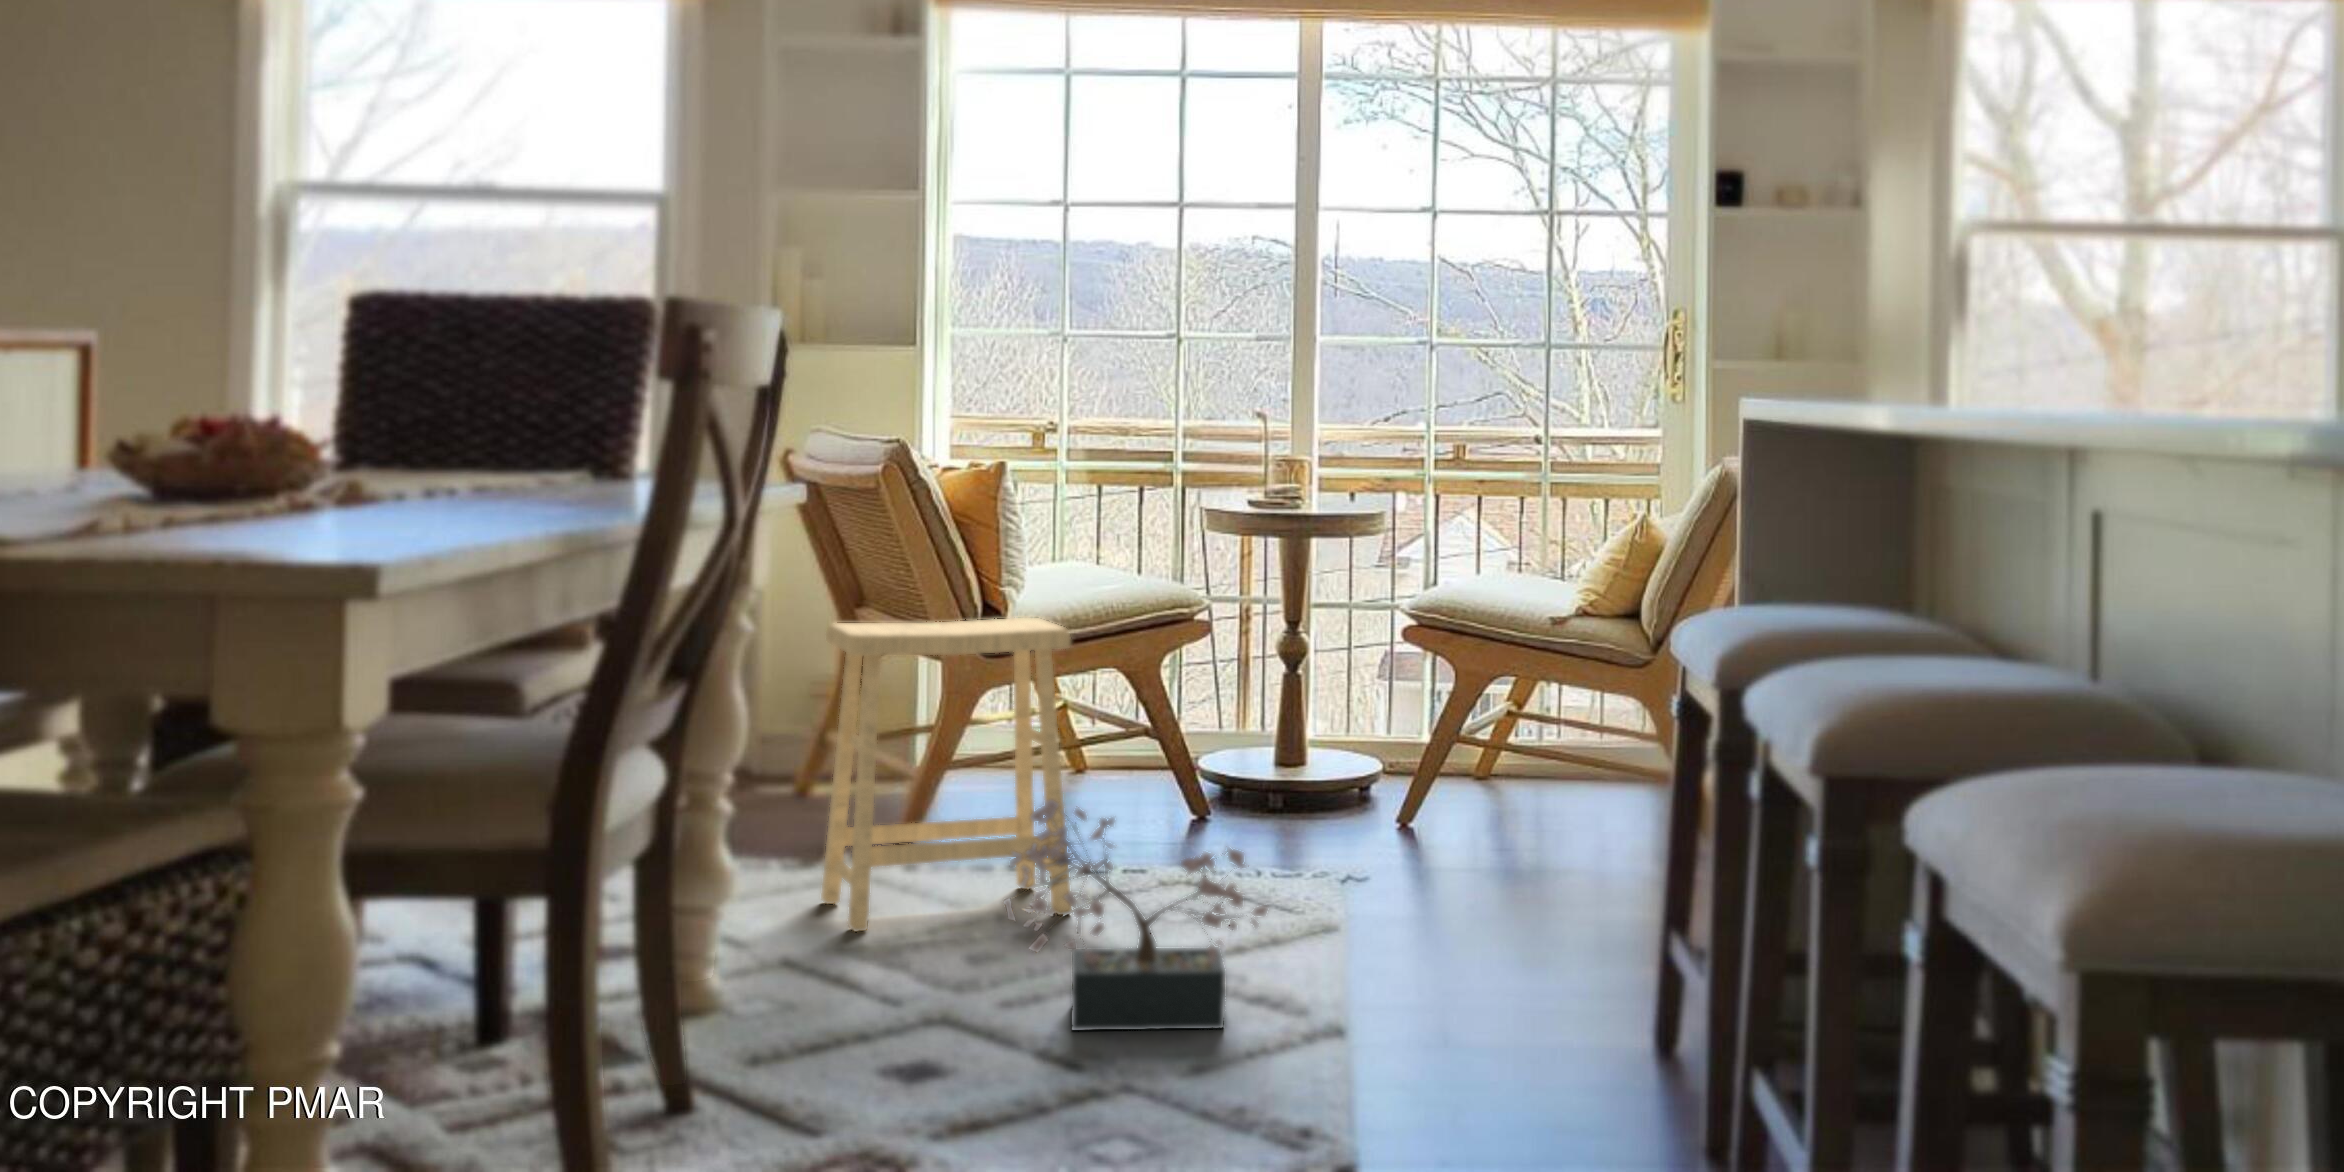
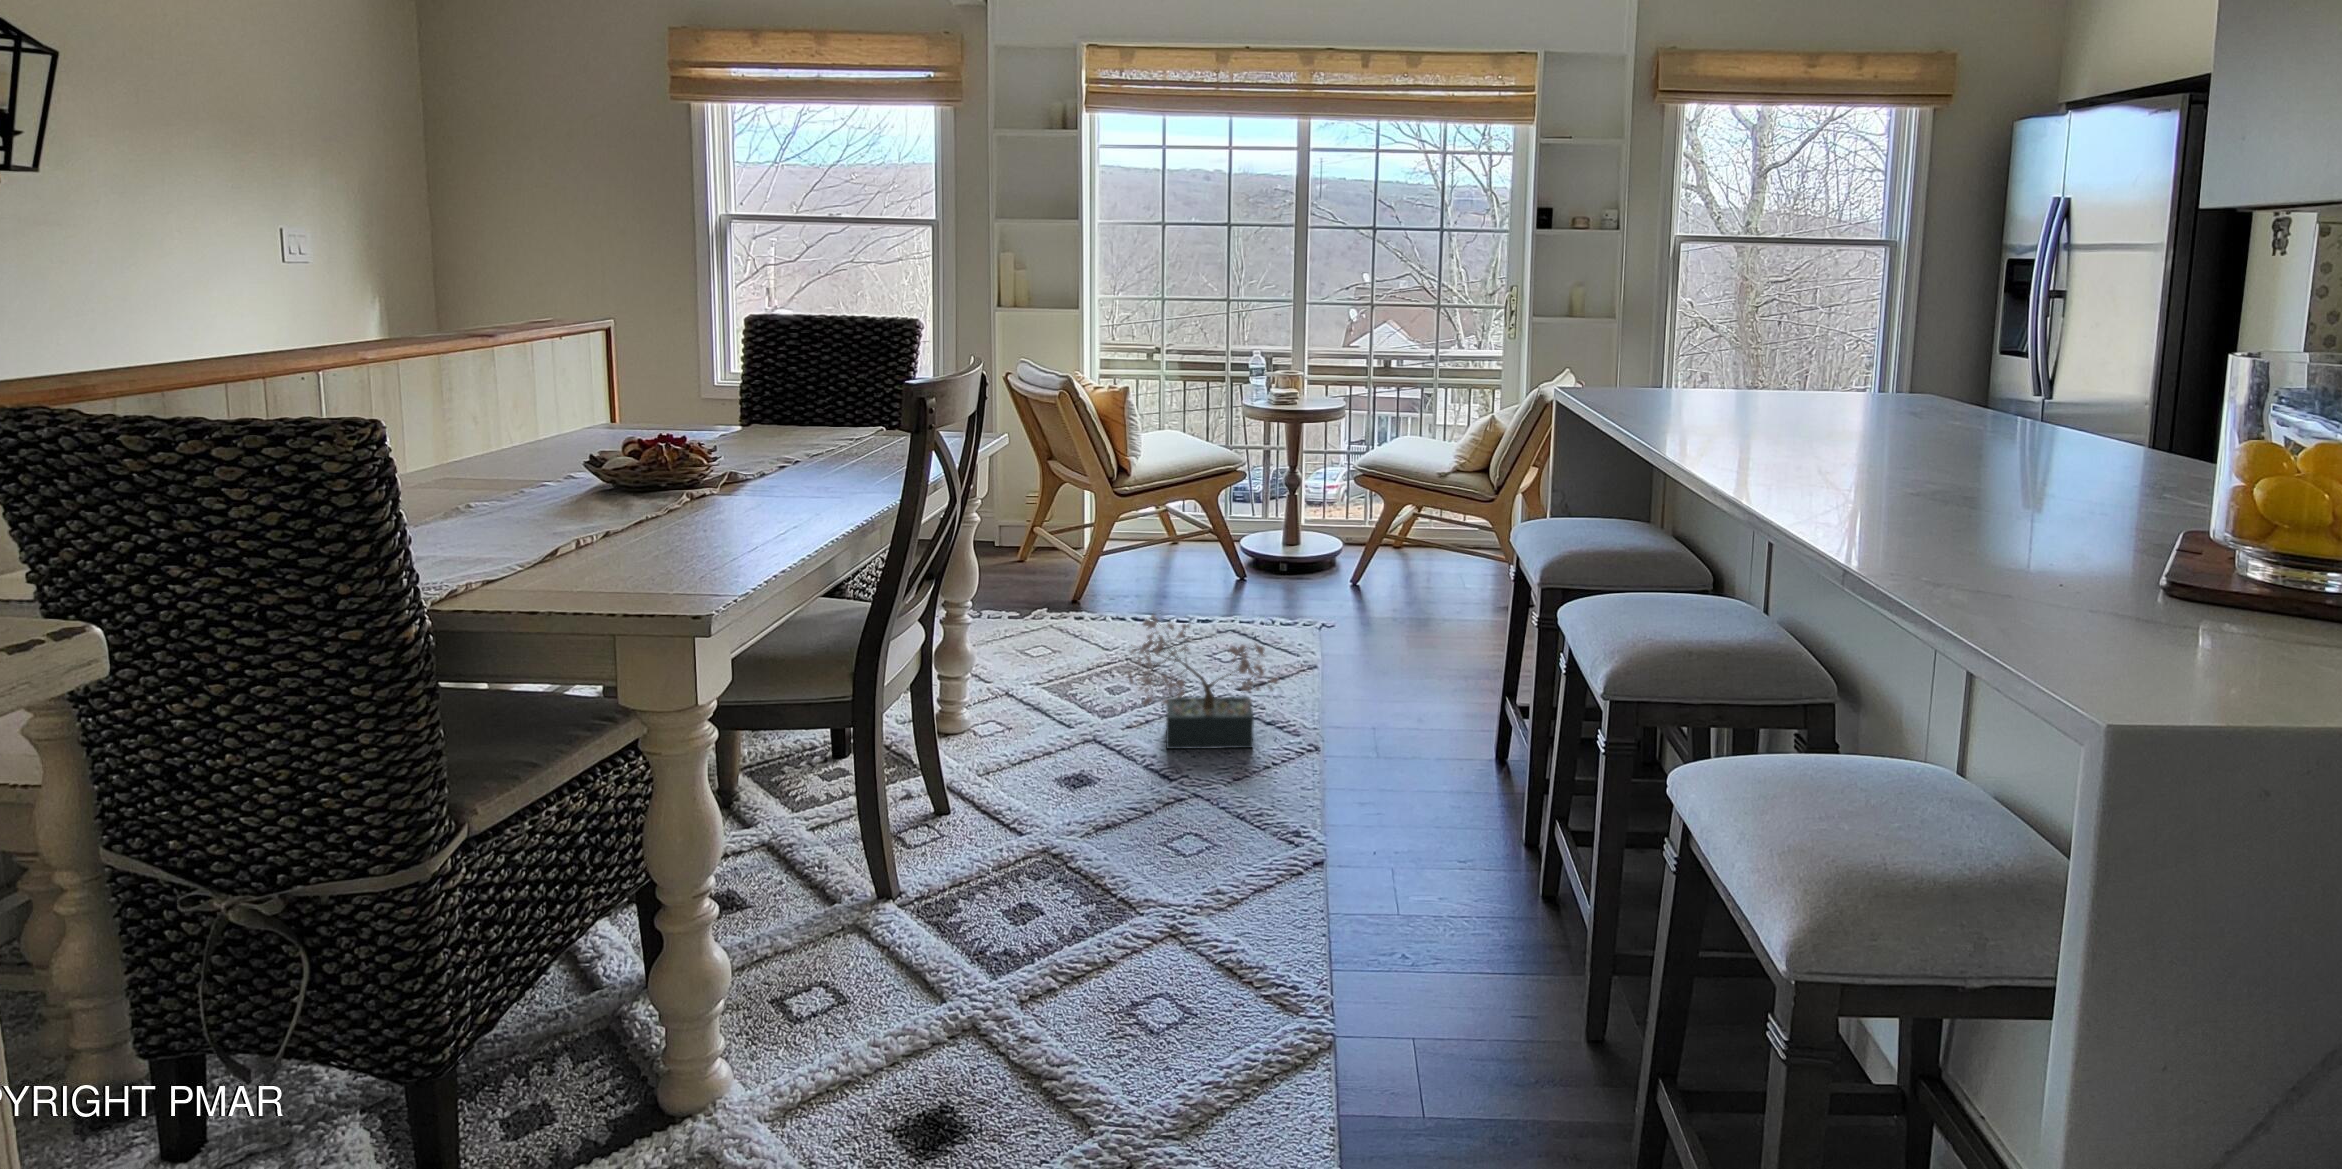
footstool: present [821,618,1072,931] -> none [1028,486,1168,669]

